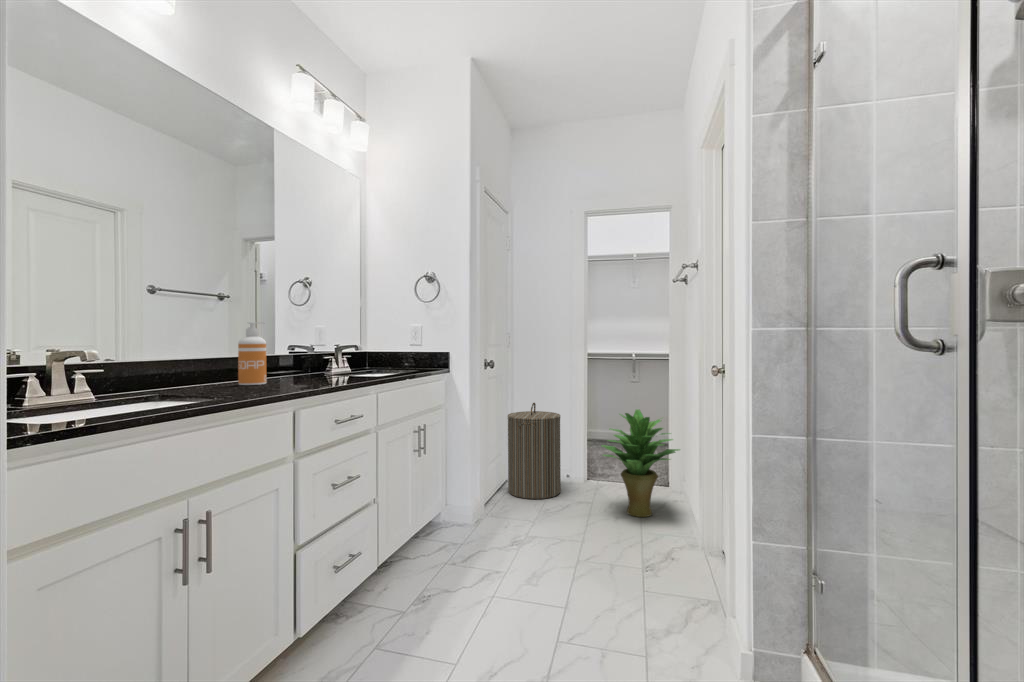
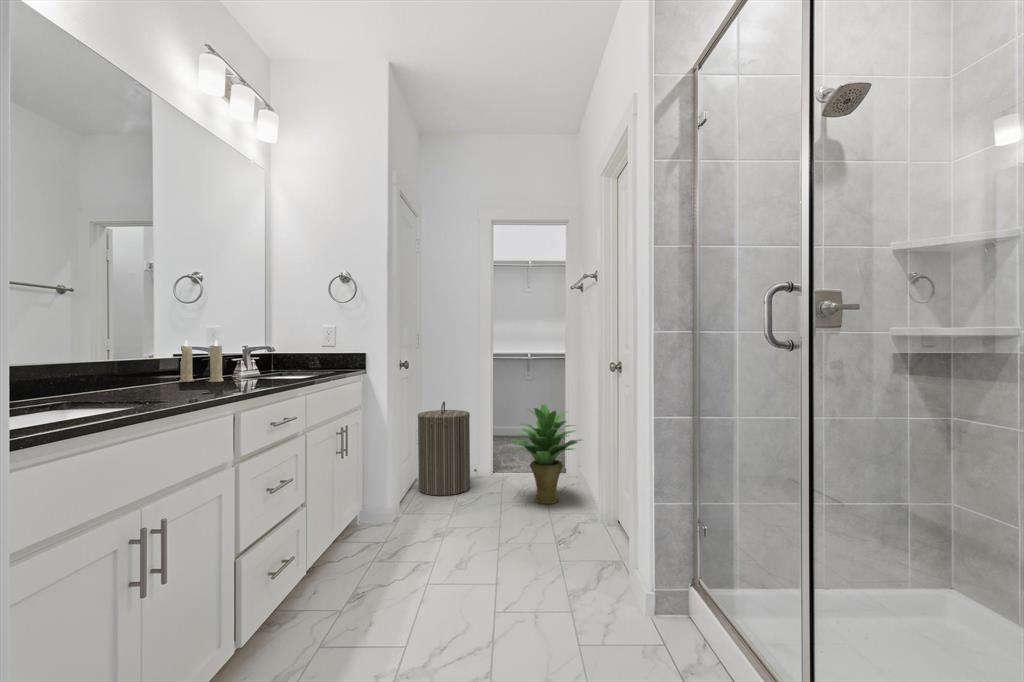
soap dispenser: present [238,322,267,385] -> none [146,321,179,389]
candle: none [274,339,312,379] -> present [178,340,224,382]

